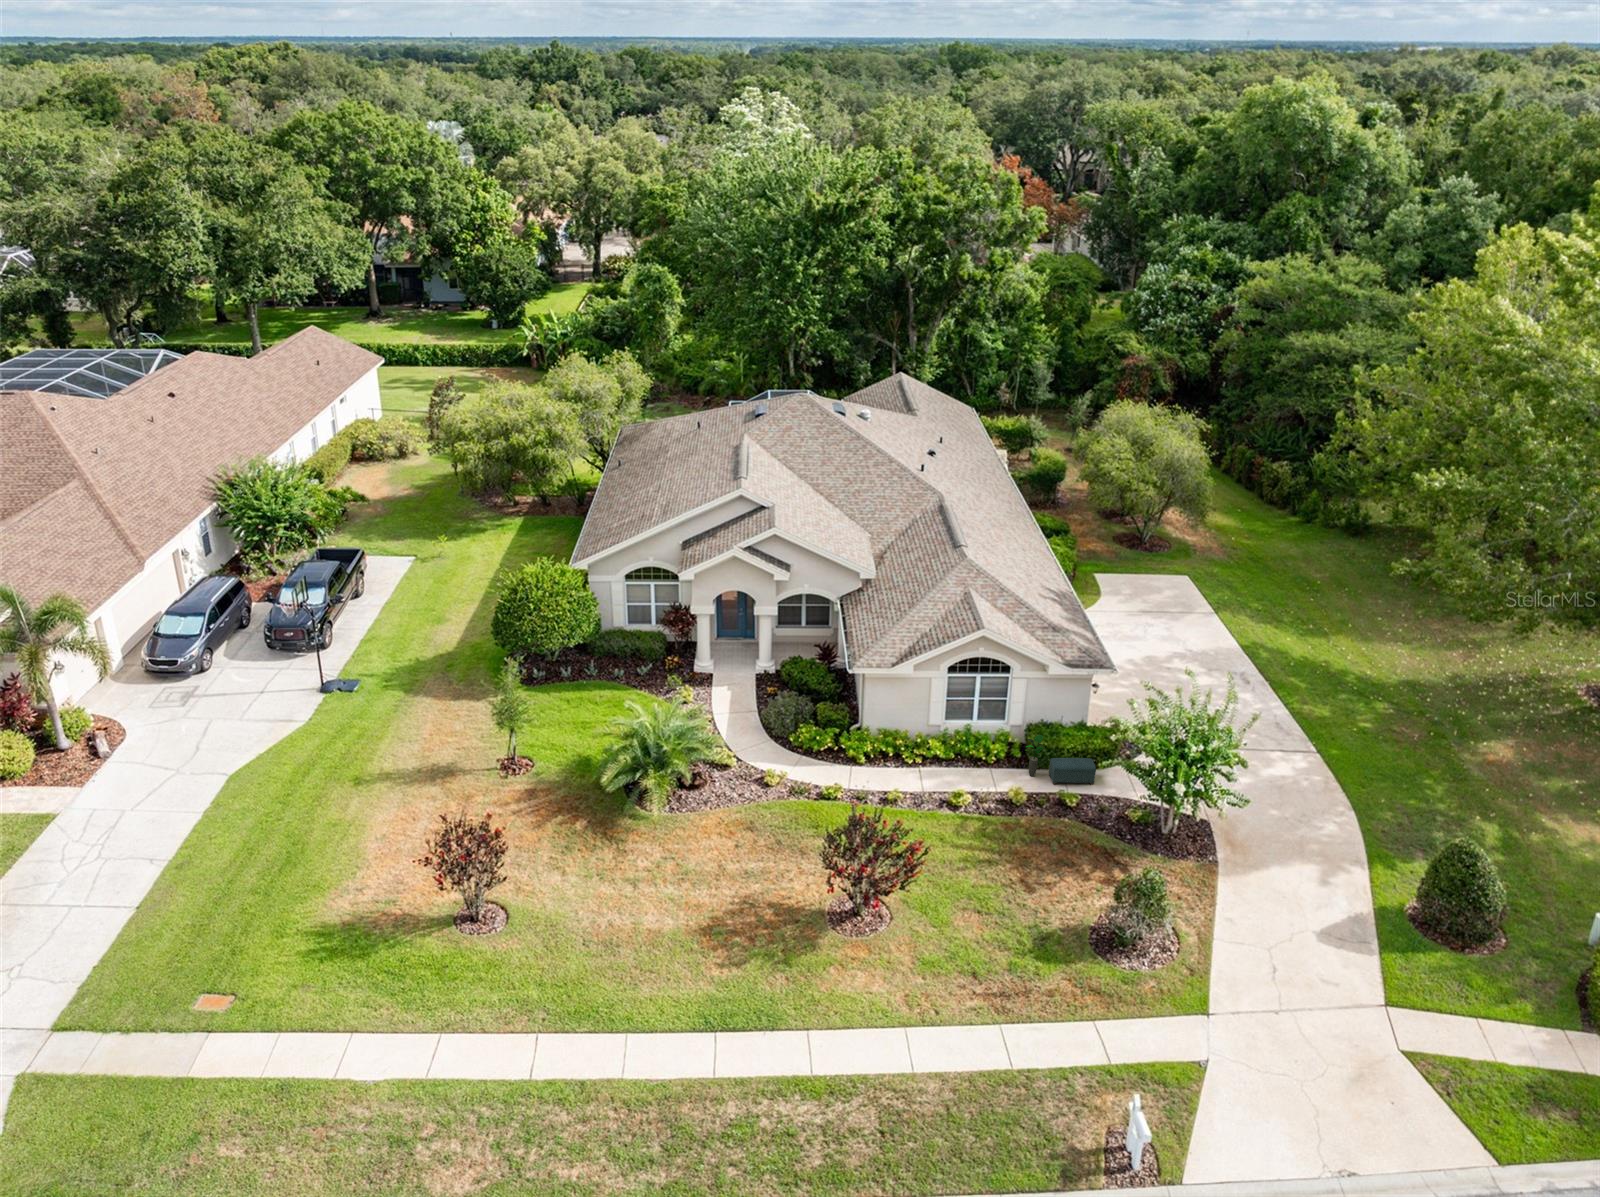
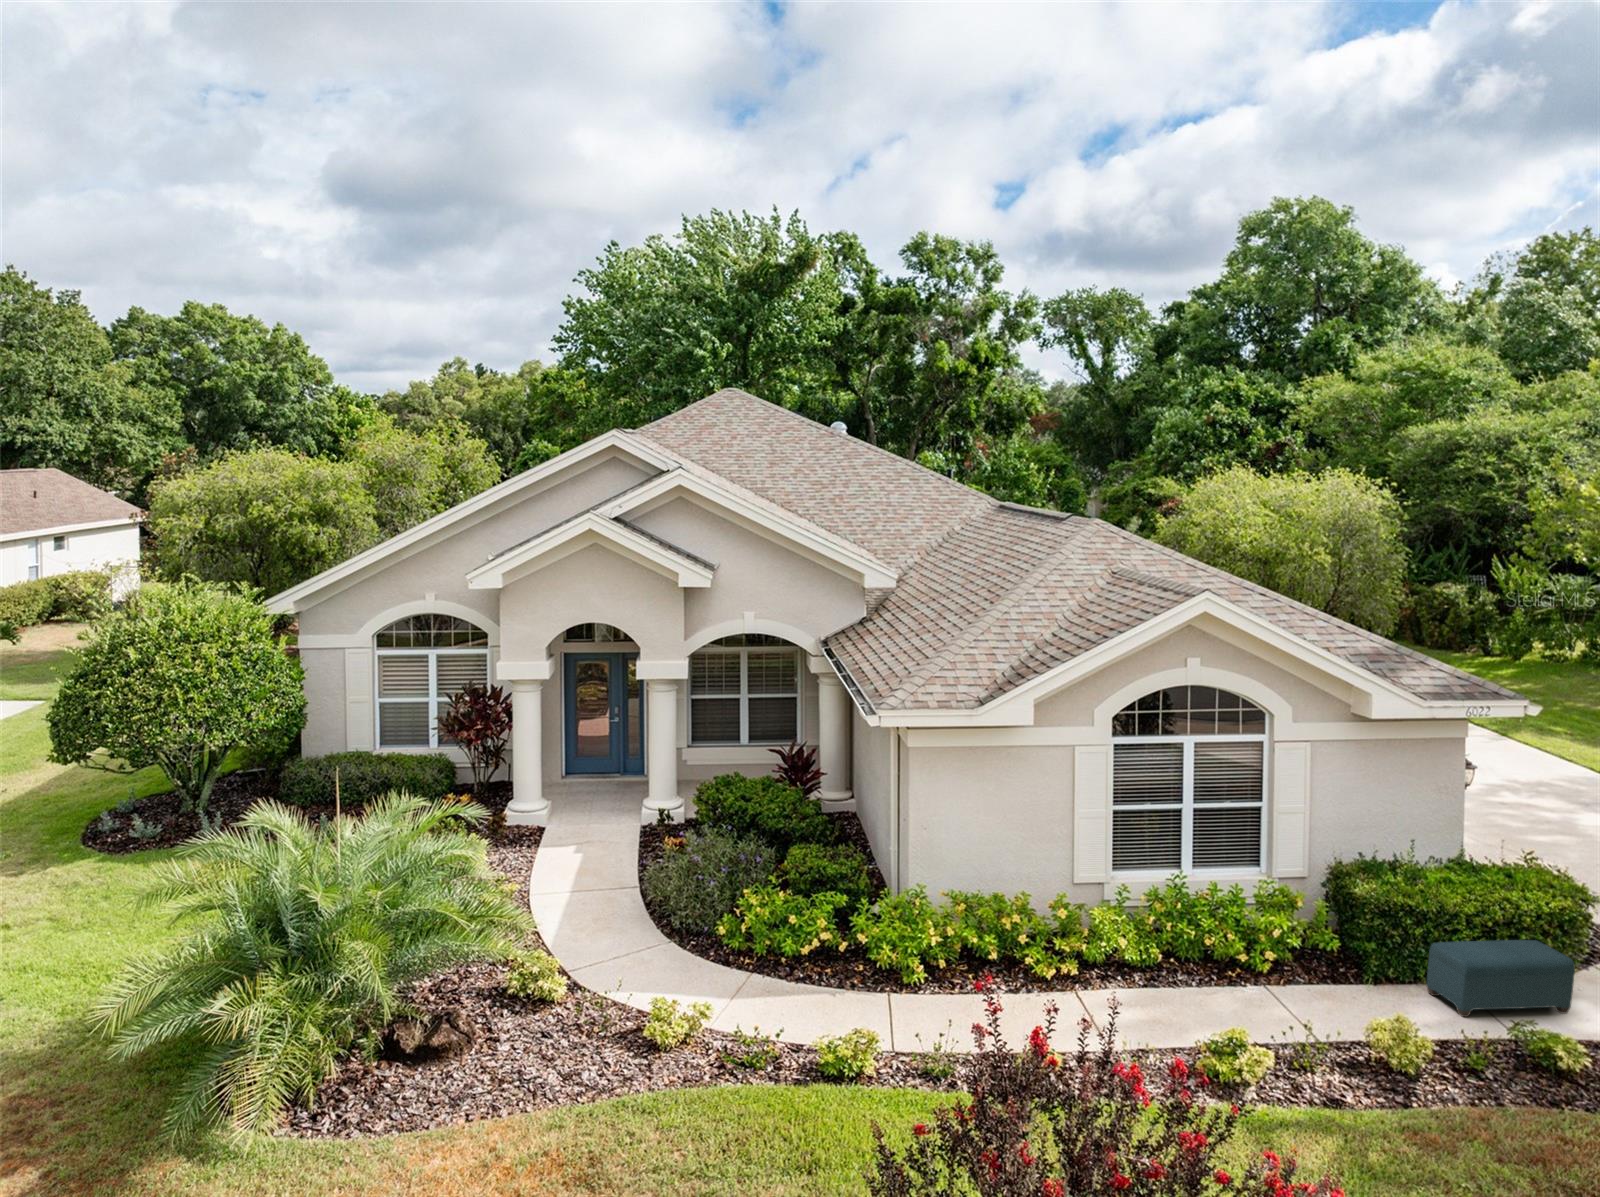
potted plant: present [1025,735,1045,776] -> none [1364,876,1422,999]

